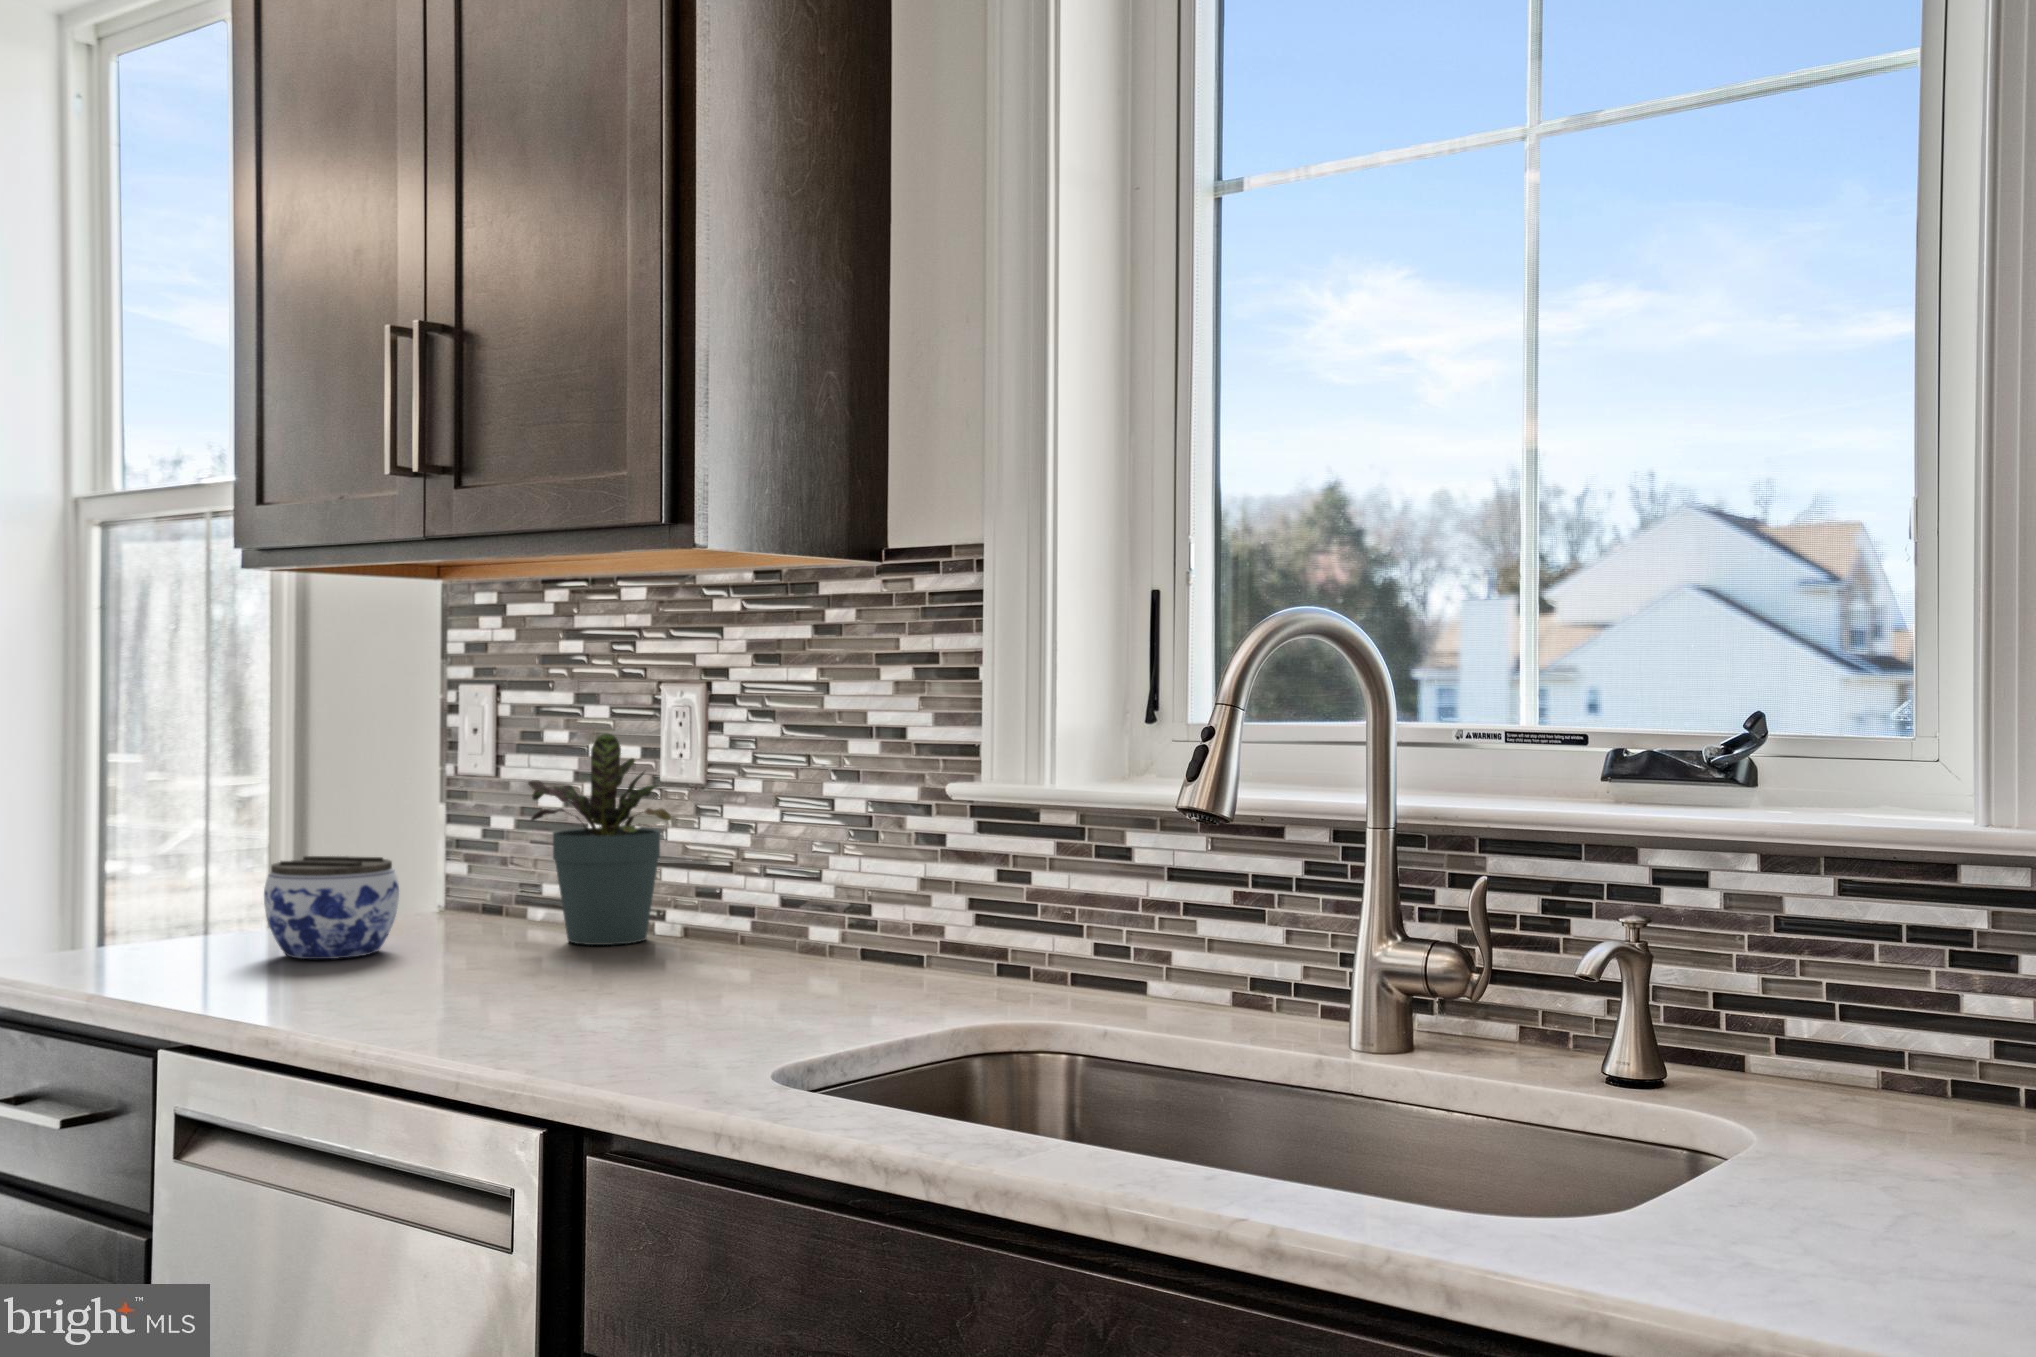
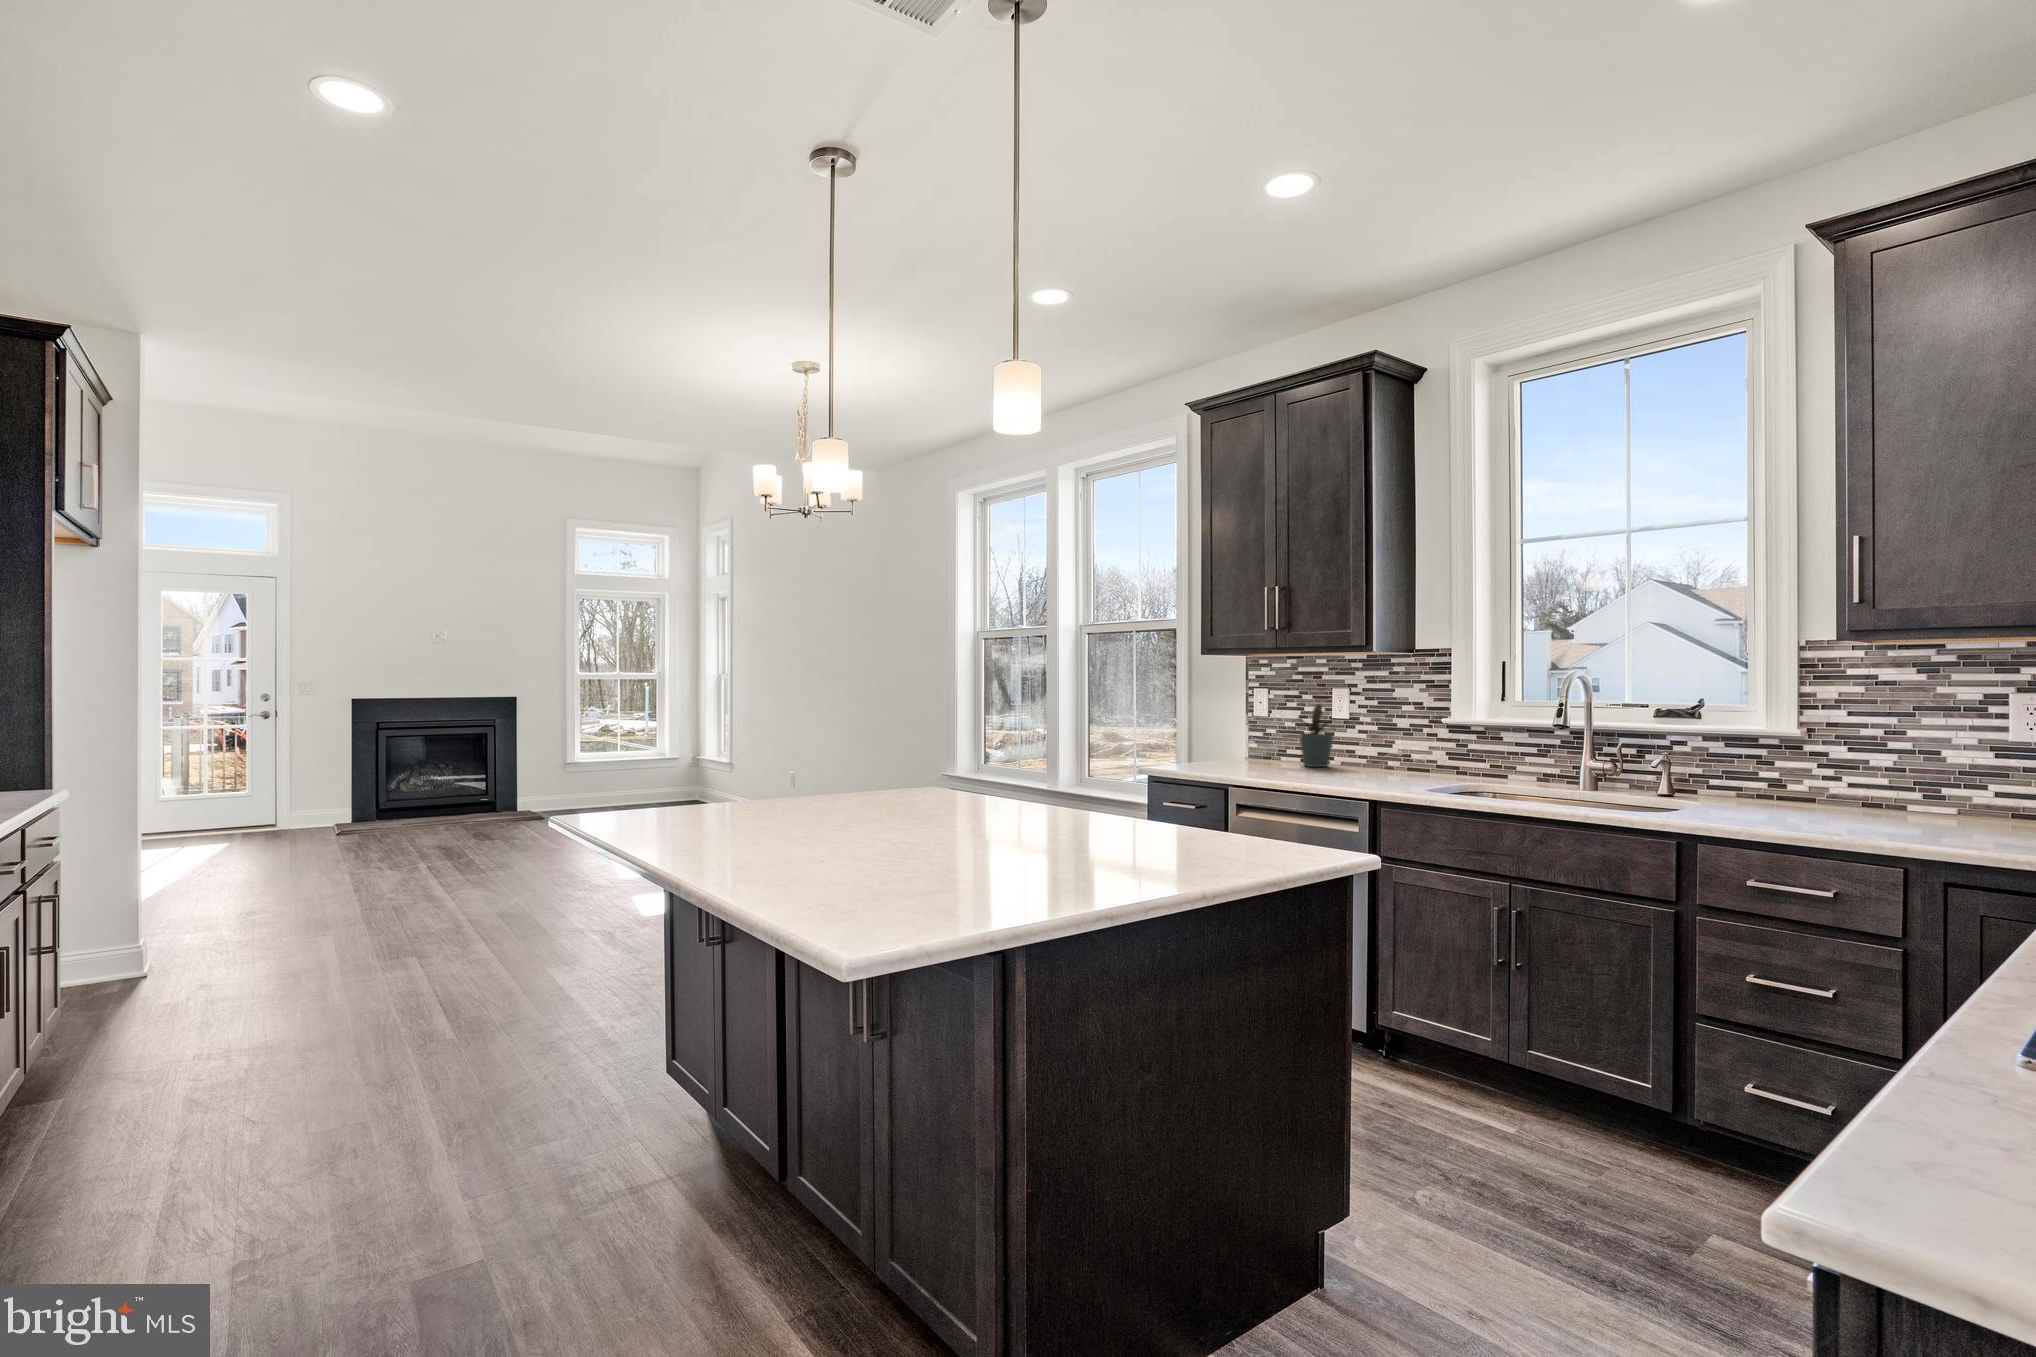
jar: present [264,856,399,959] -> none [1218,739,1256,768]

